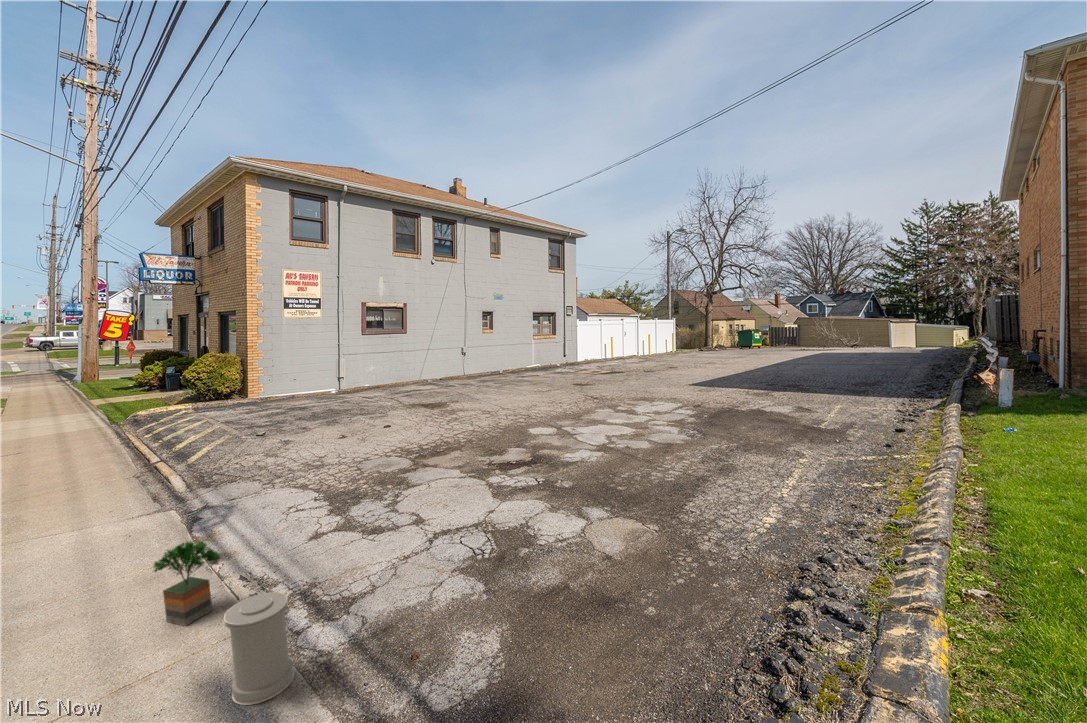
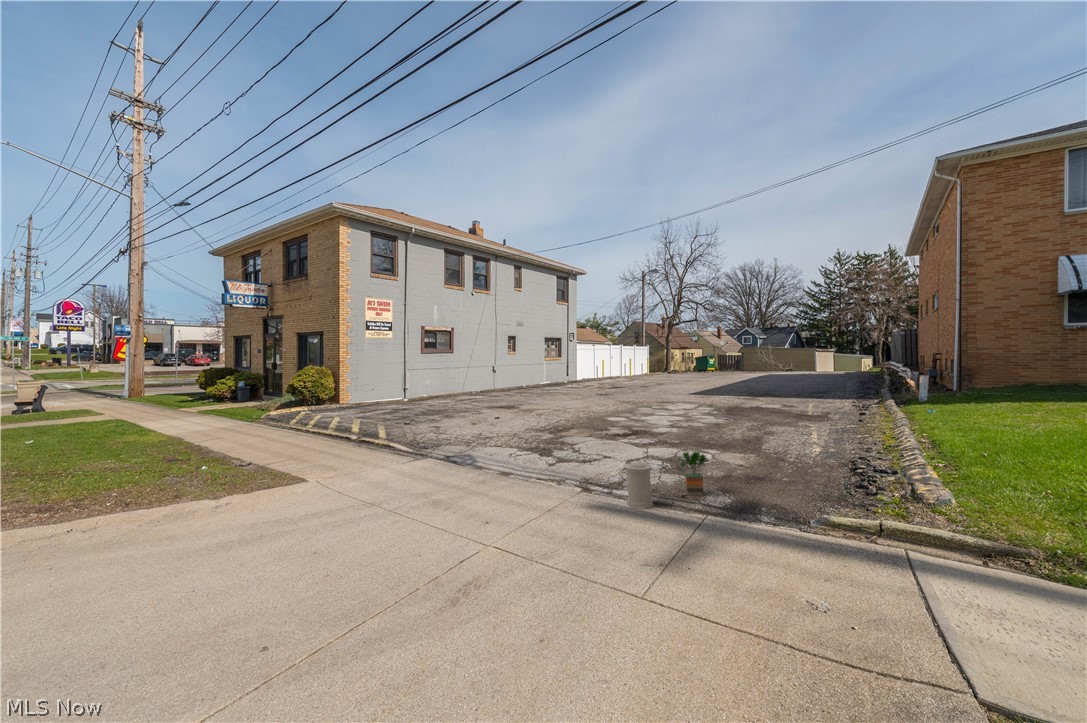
potted tree: present [153,542,220,626] -> present [679,452,708,496]

